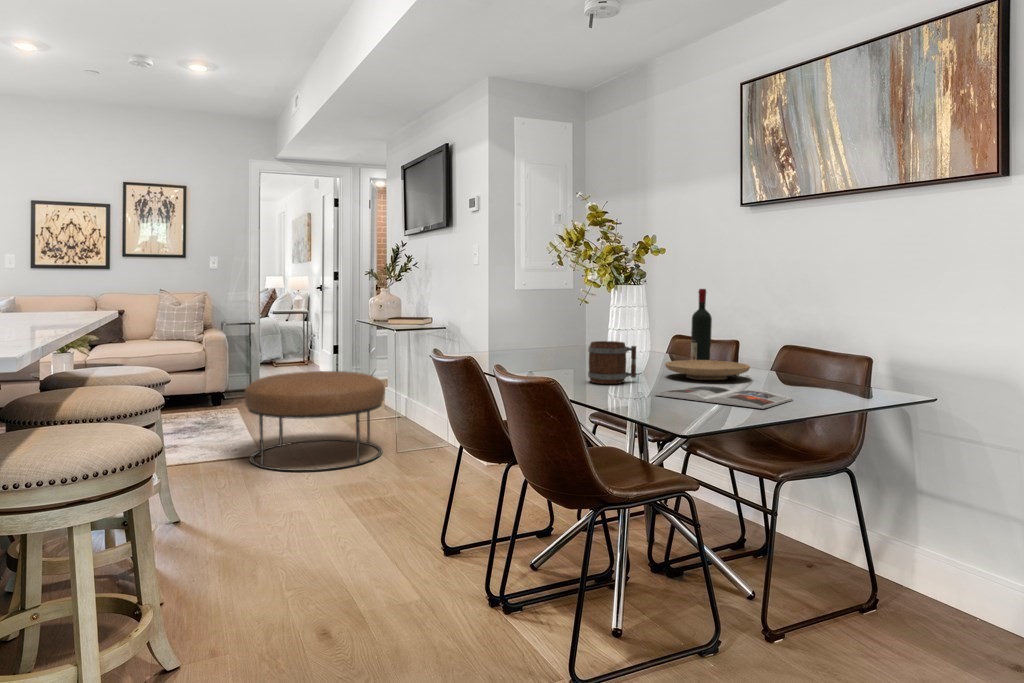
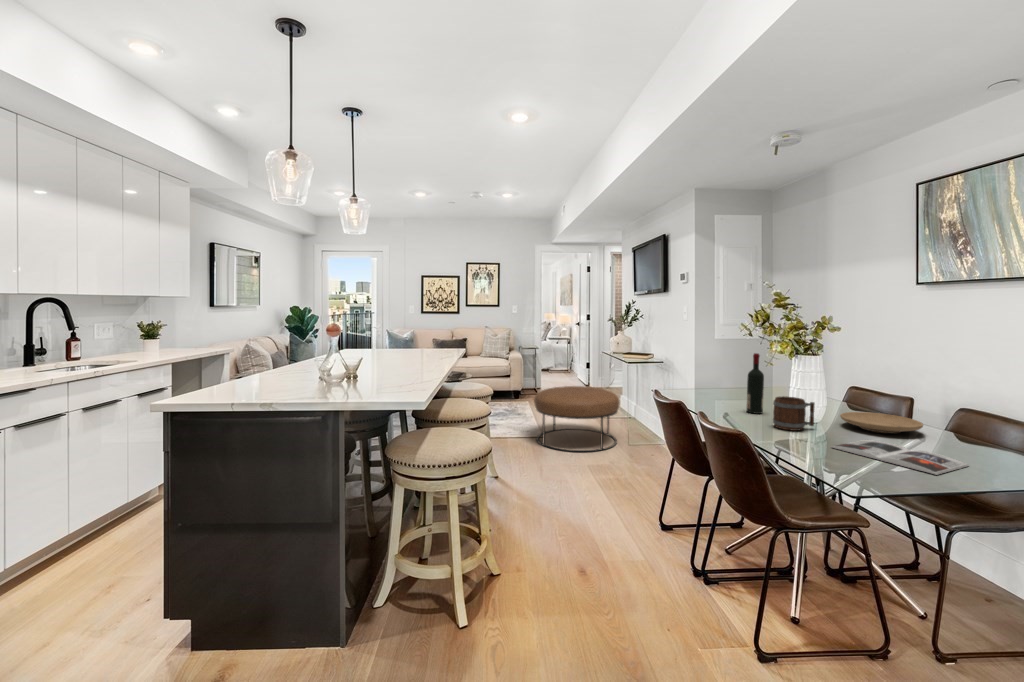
wine bottle: present [691,289,712,360] -> present [747,353,764,414]

